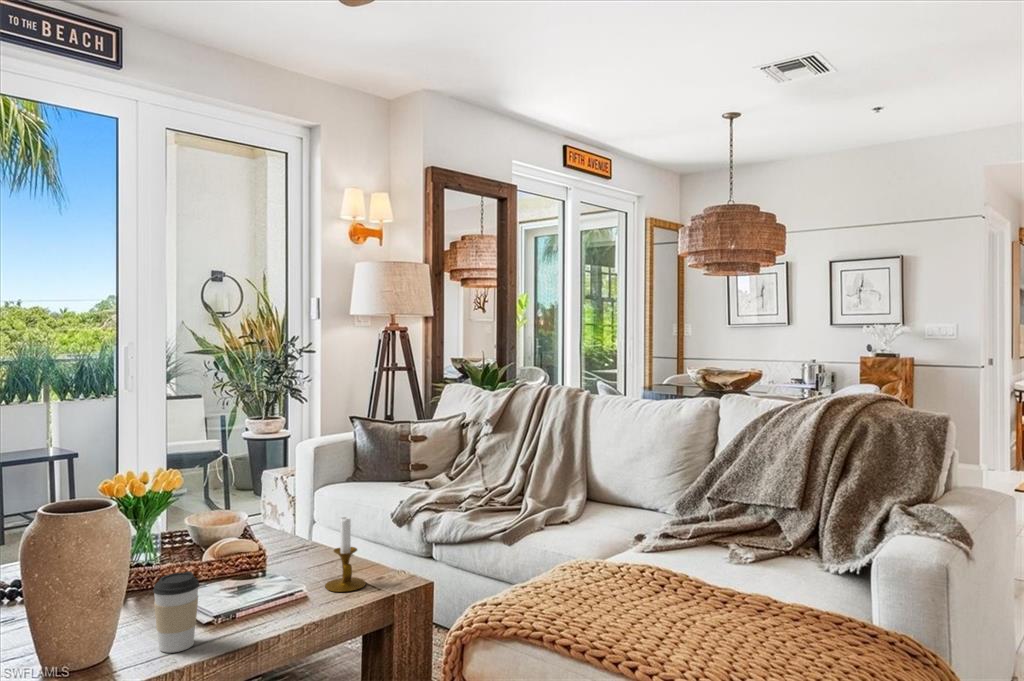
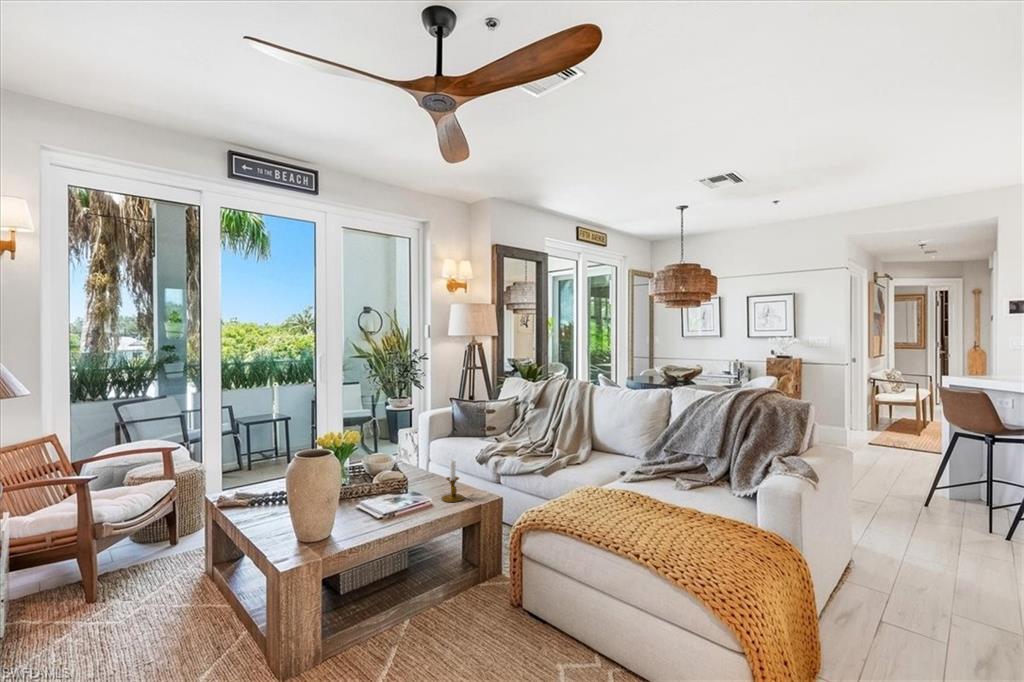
coffee cup: present [153,571,199,653] -> none [352,490,376,534]

